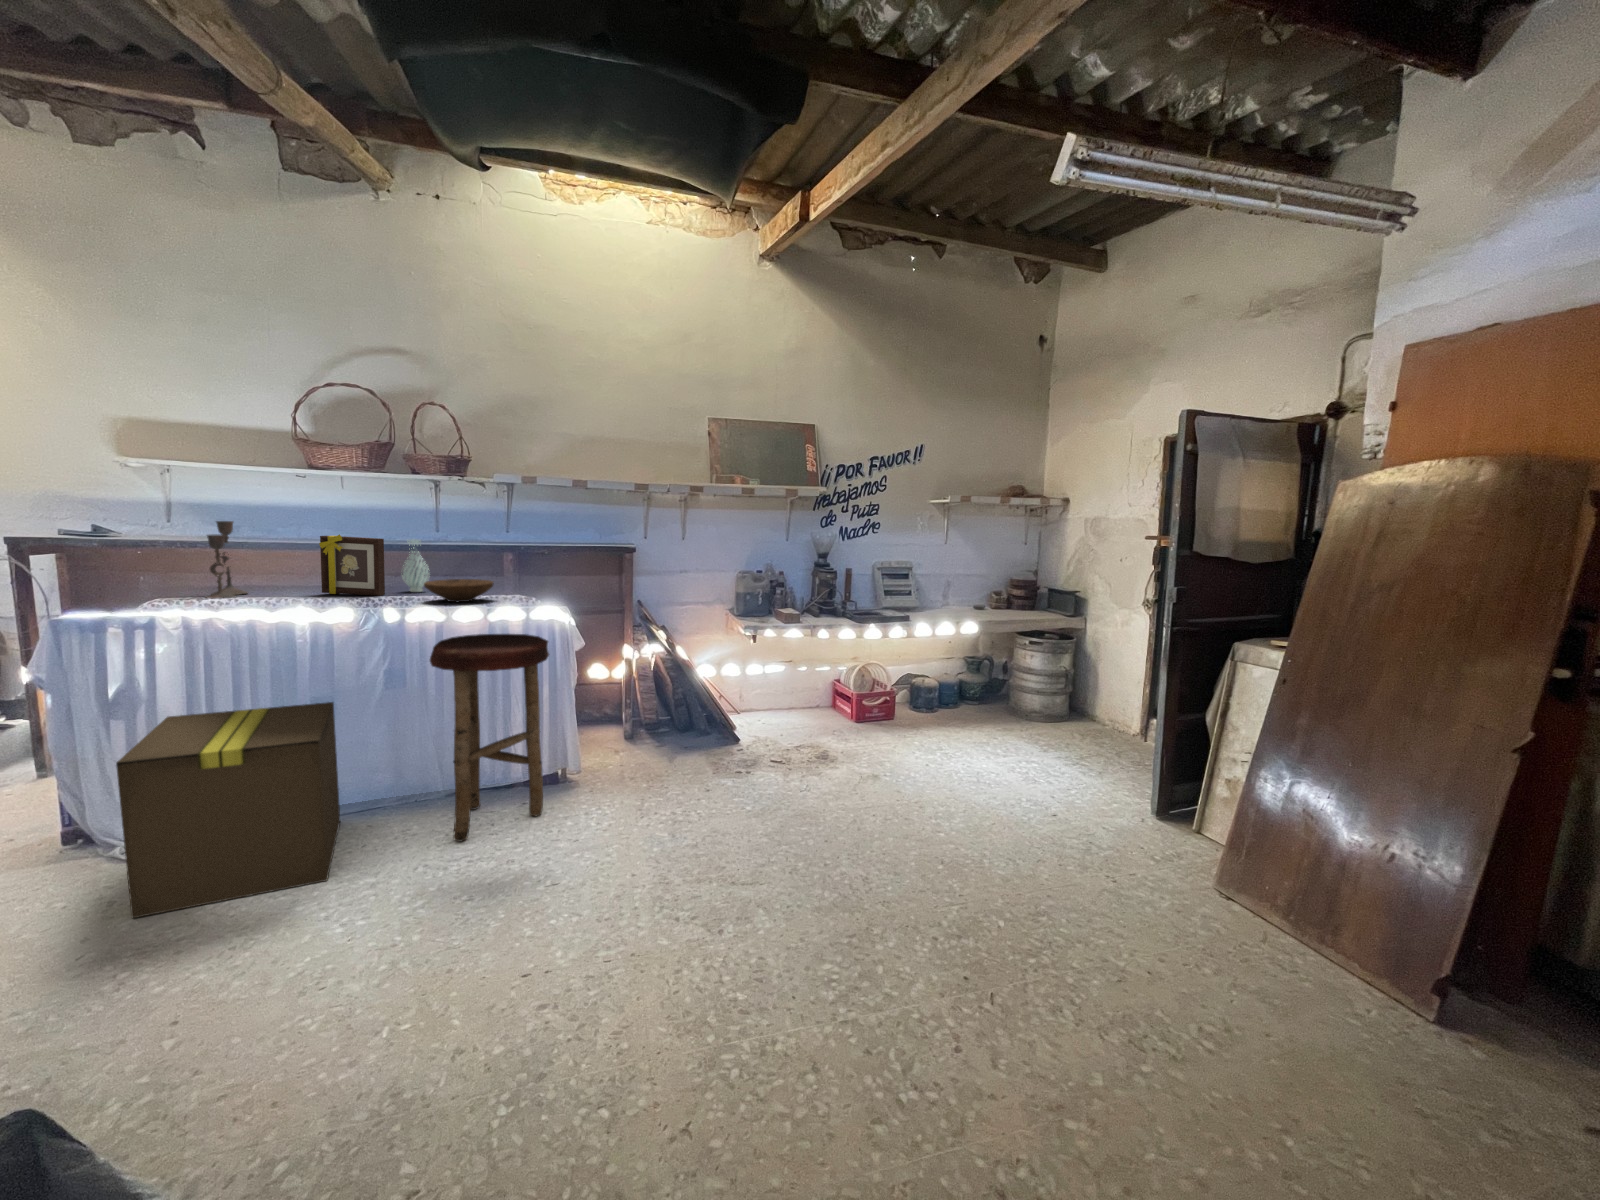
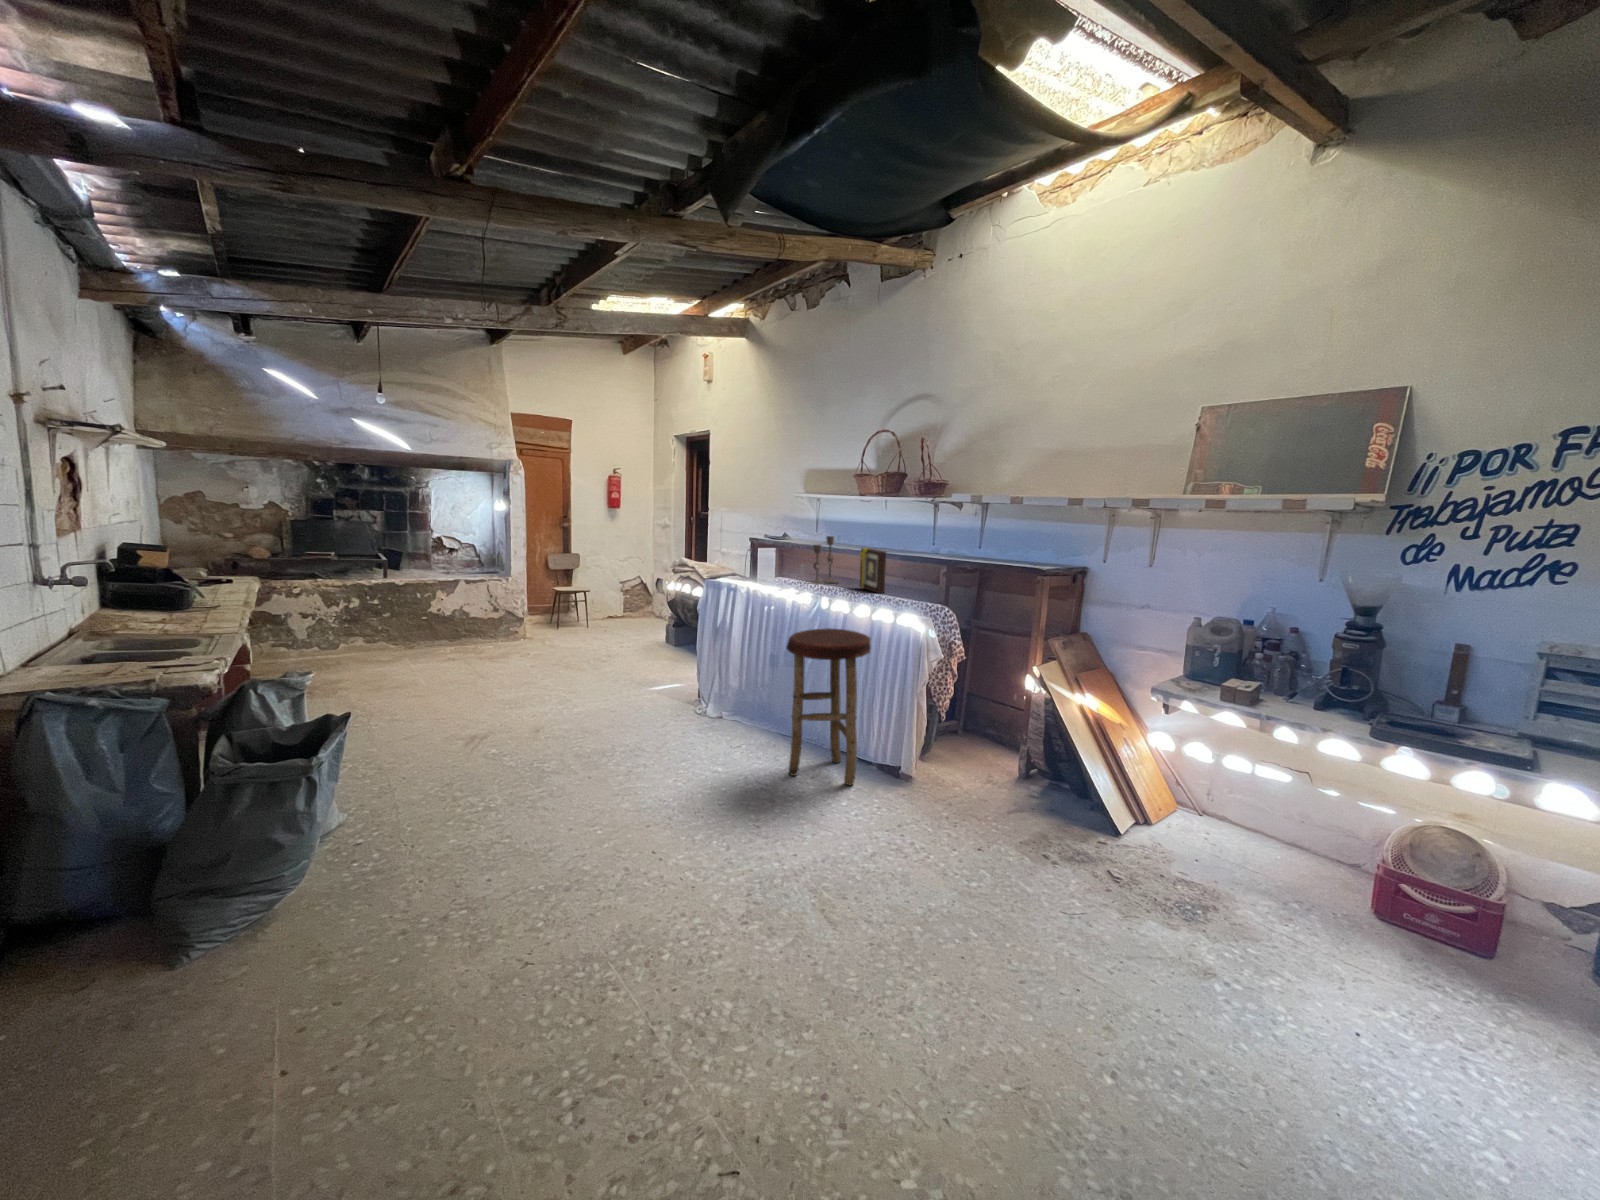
vase: present [402,539,429,592] -> none [904,552,923,594]
wooden bowl: present [424,579,494,602] -> none [864,586,915,605]
cardboard box: present [116,702,340,918] -> none [667,645,785,761]

